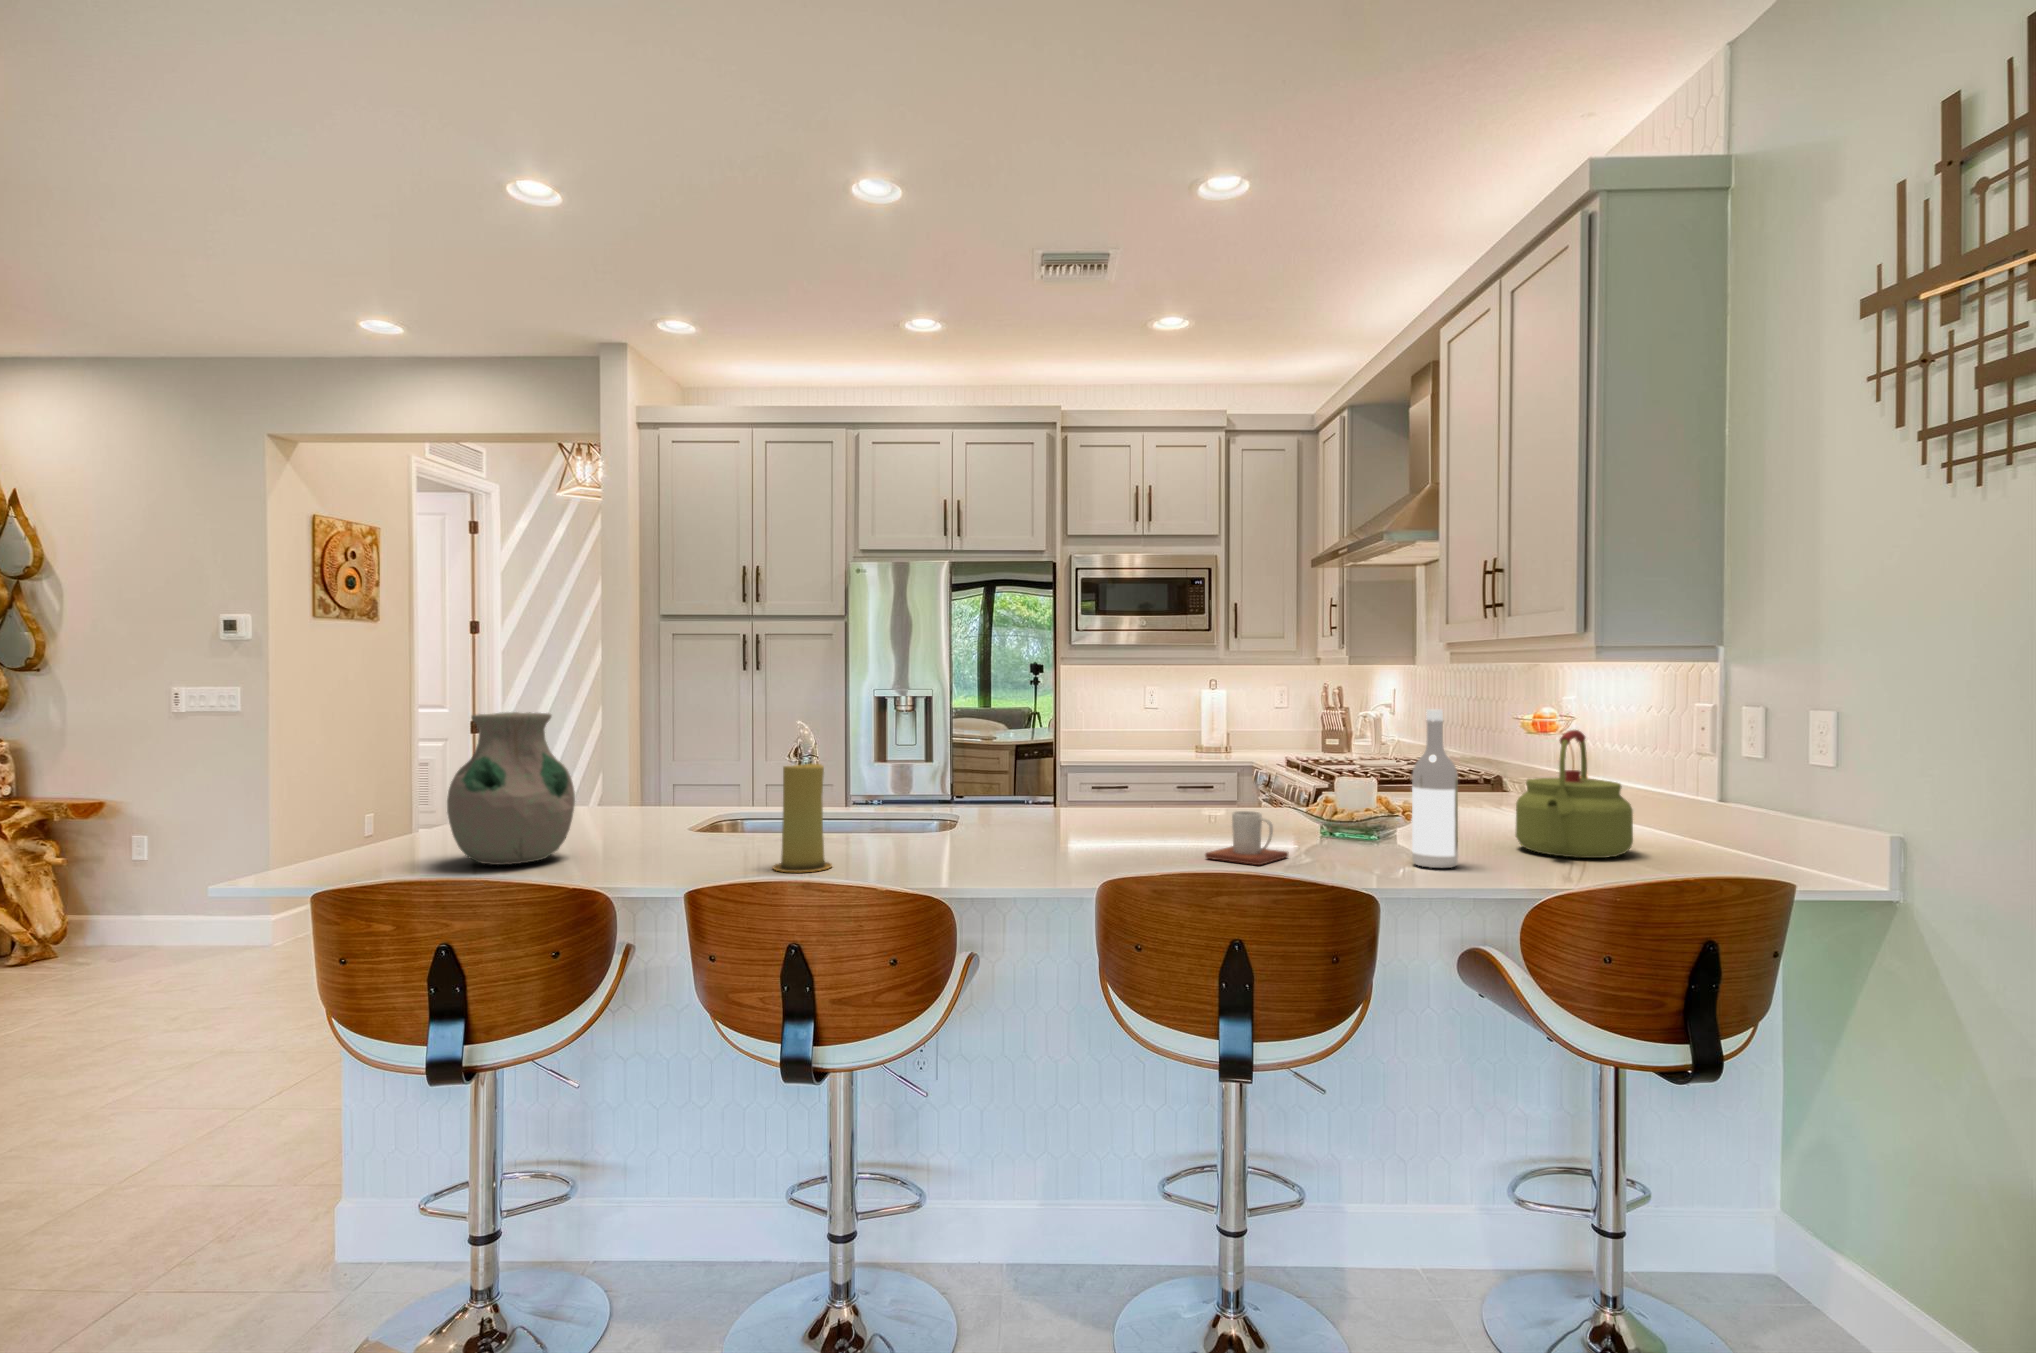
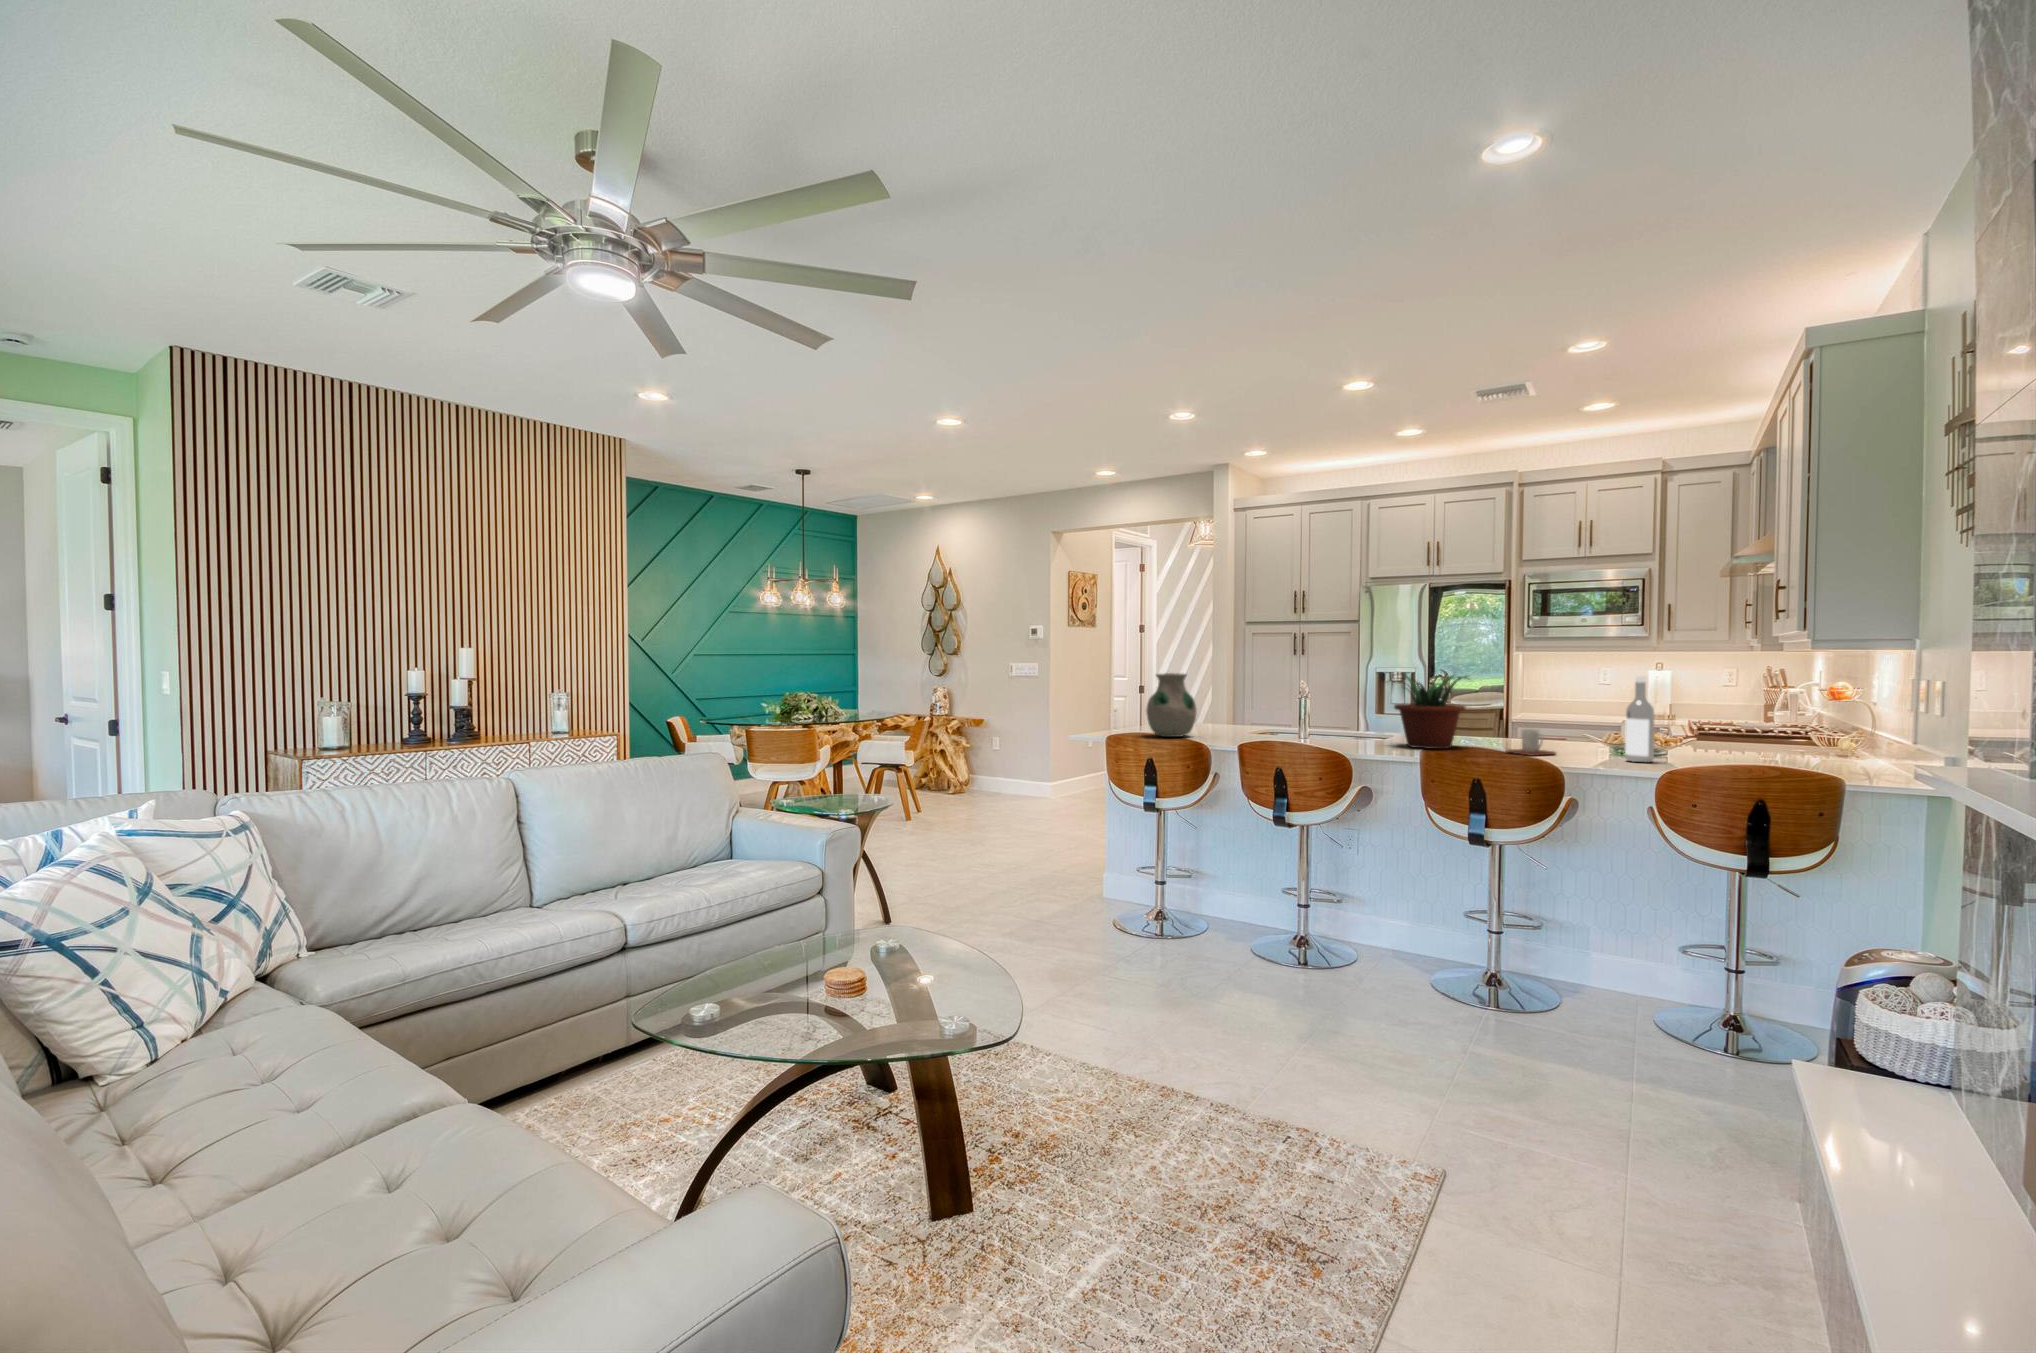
potted plant: none [981,707,1138,858] -> present [1394,673,1467,749]
kettle: present [1516,730,1633,858] -> none [1721,690,1802,766]
candle: present [773,764,832,872] -> none [1279,698,1307,745]

